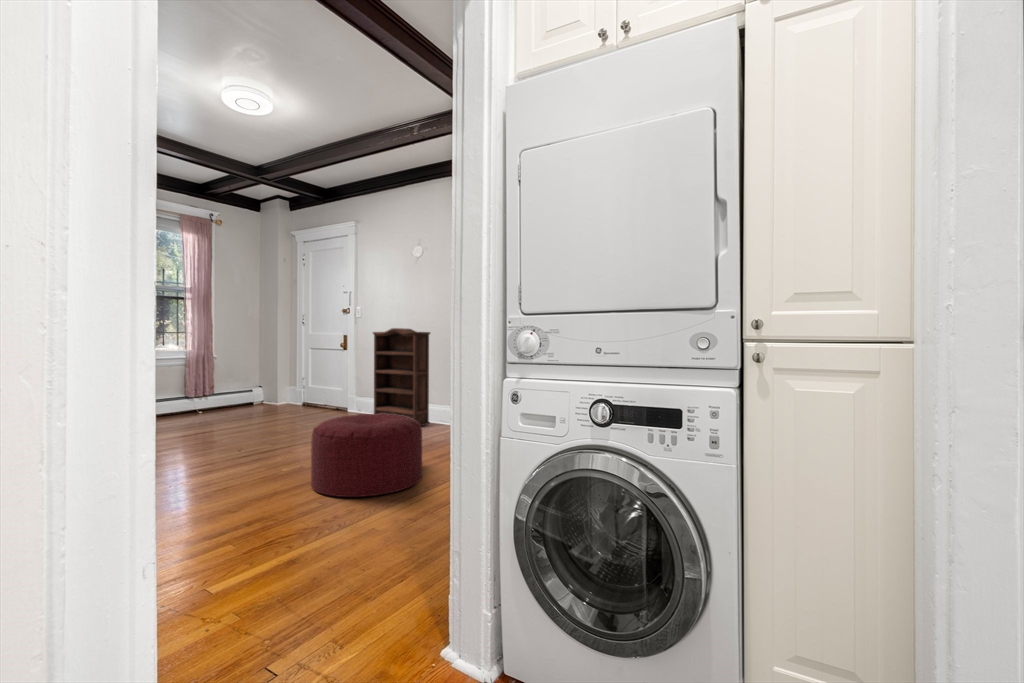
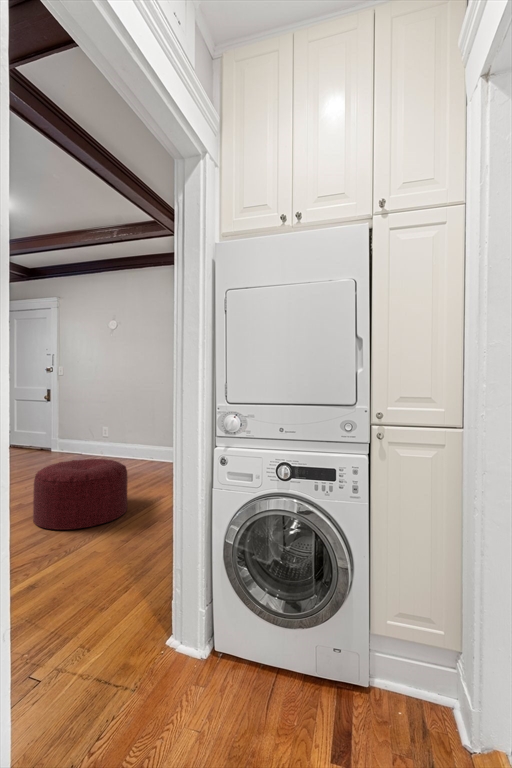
bookshelf: present [373,328,430,426] -> none [75,385,126,465]

